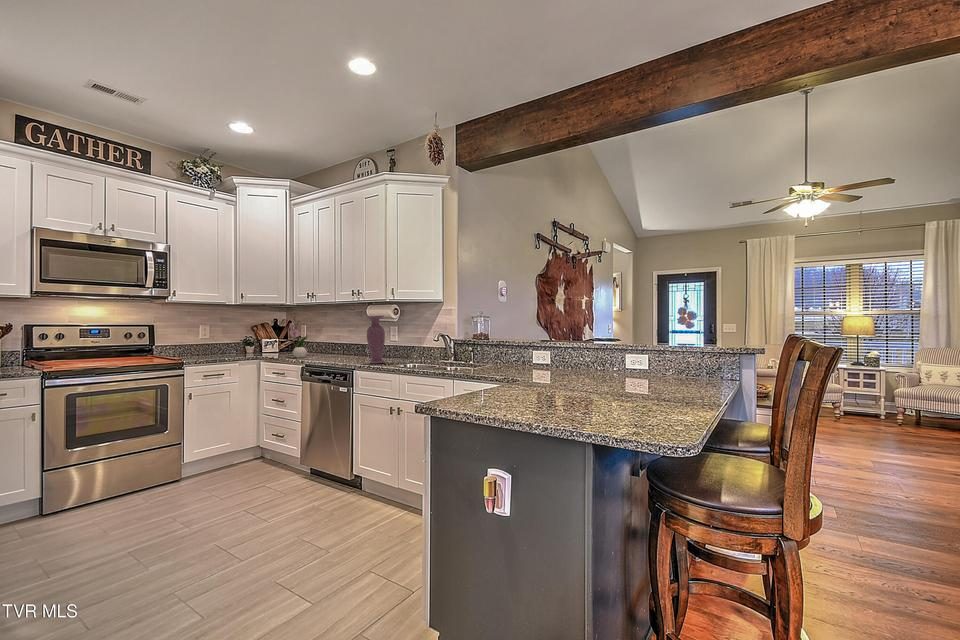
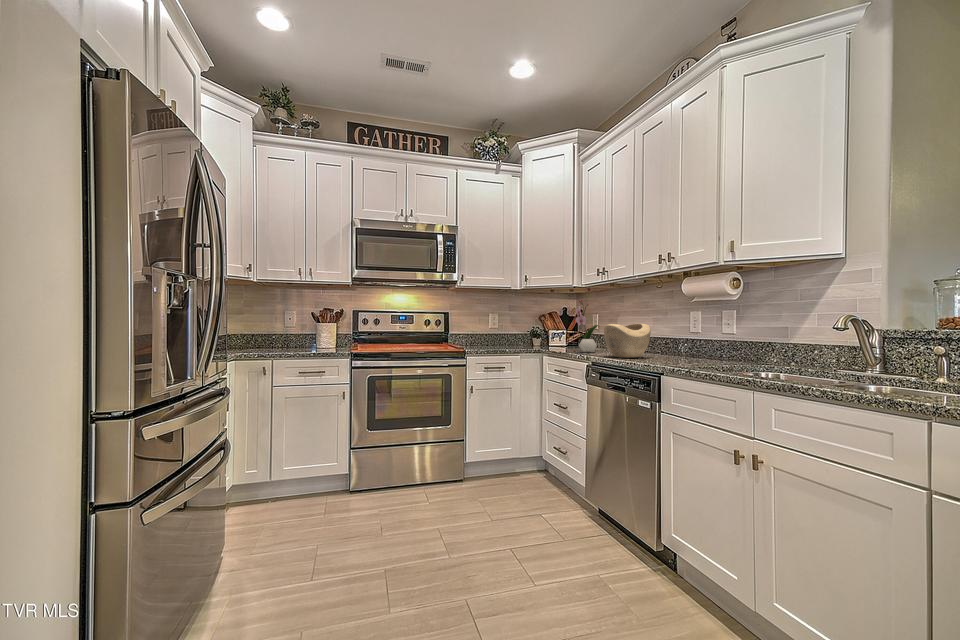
vase: present [366,315,385,364] -> none [684,286,719,367]
decorative bowl: none [314,336,347,360] -> present [604,324,651,358]

